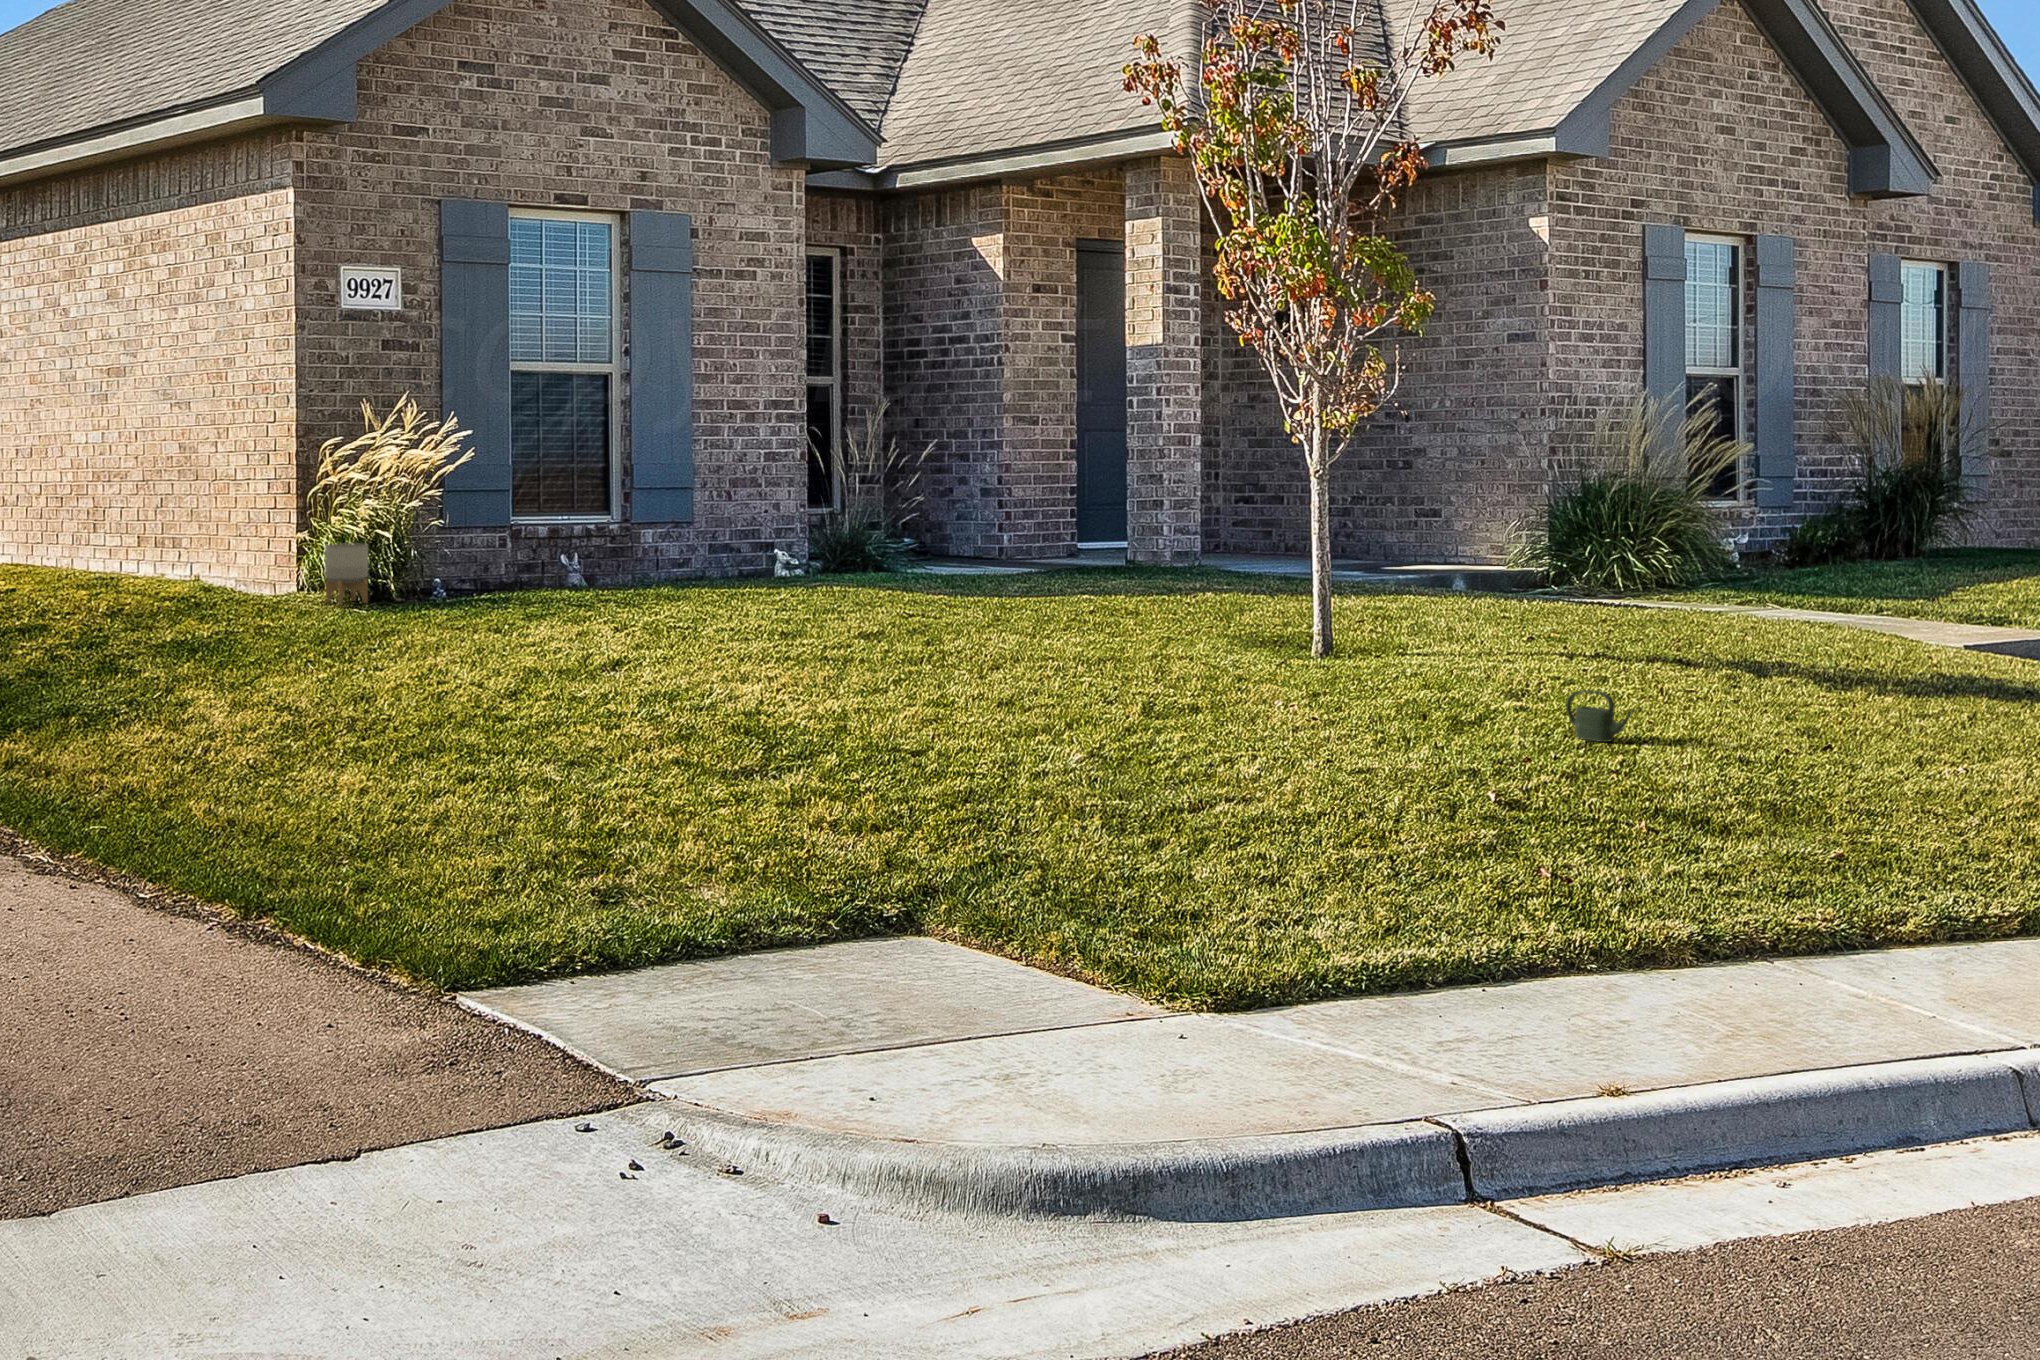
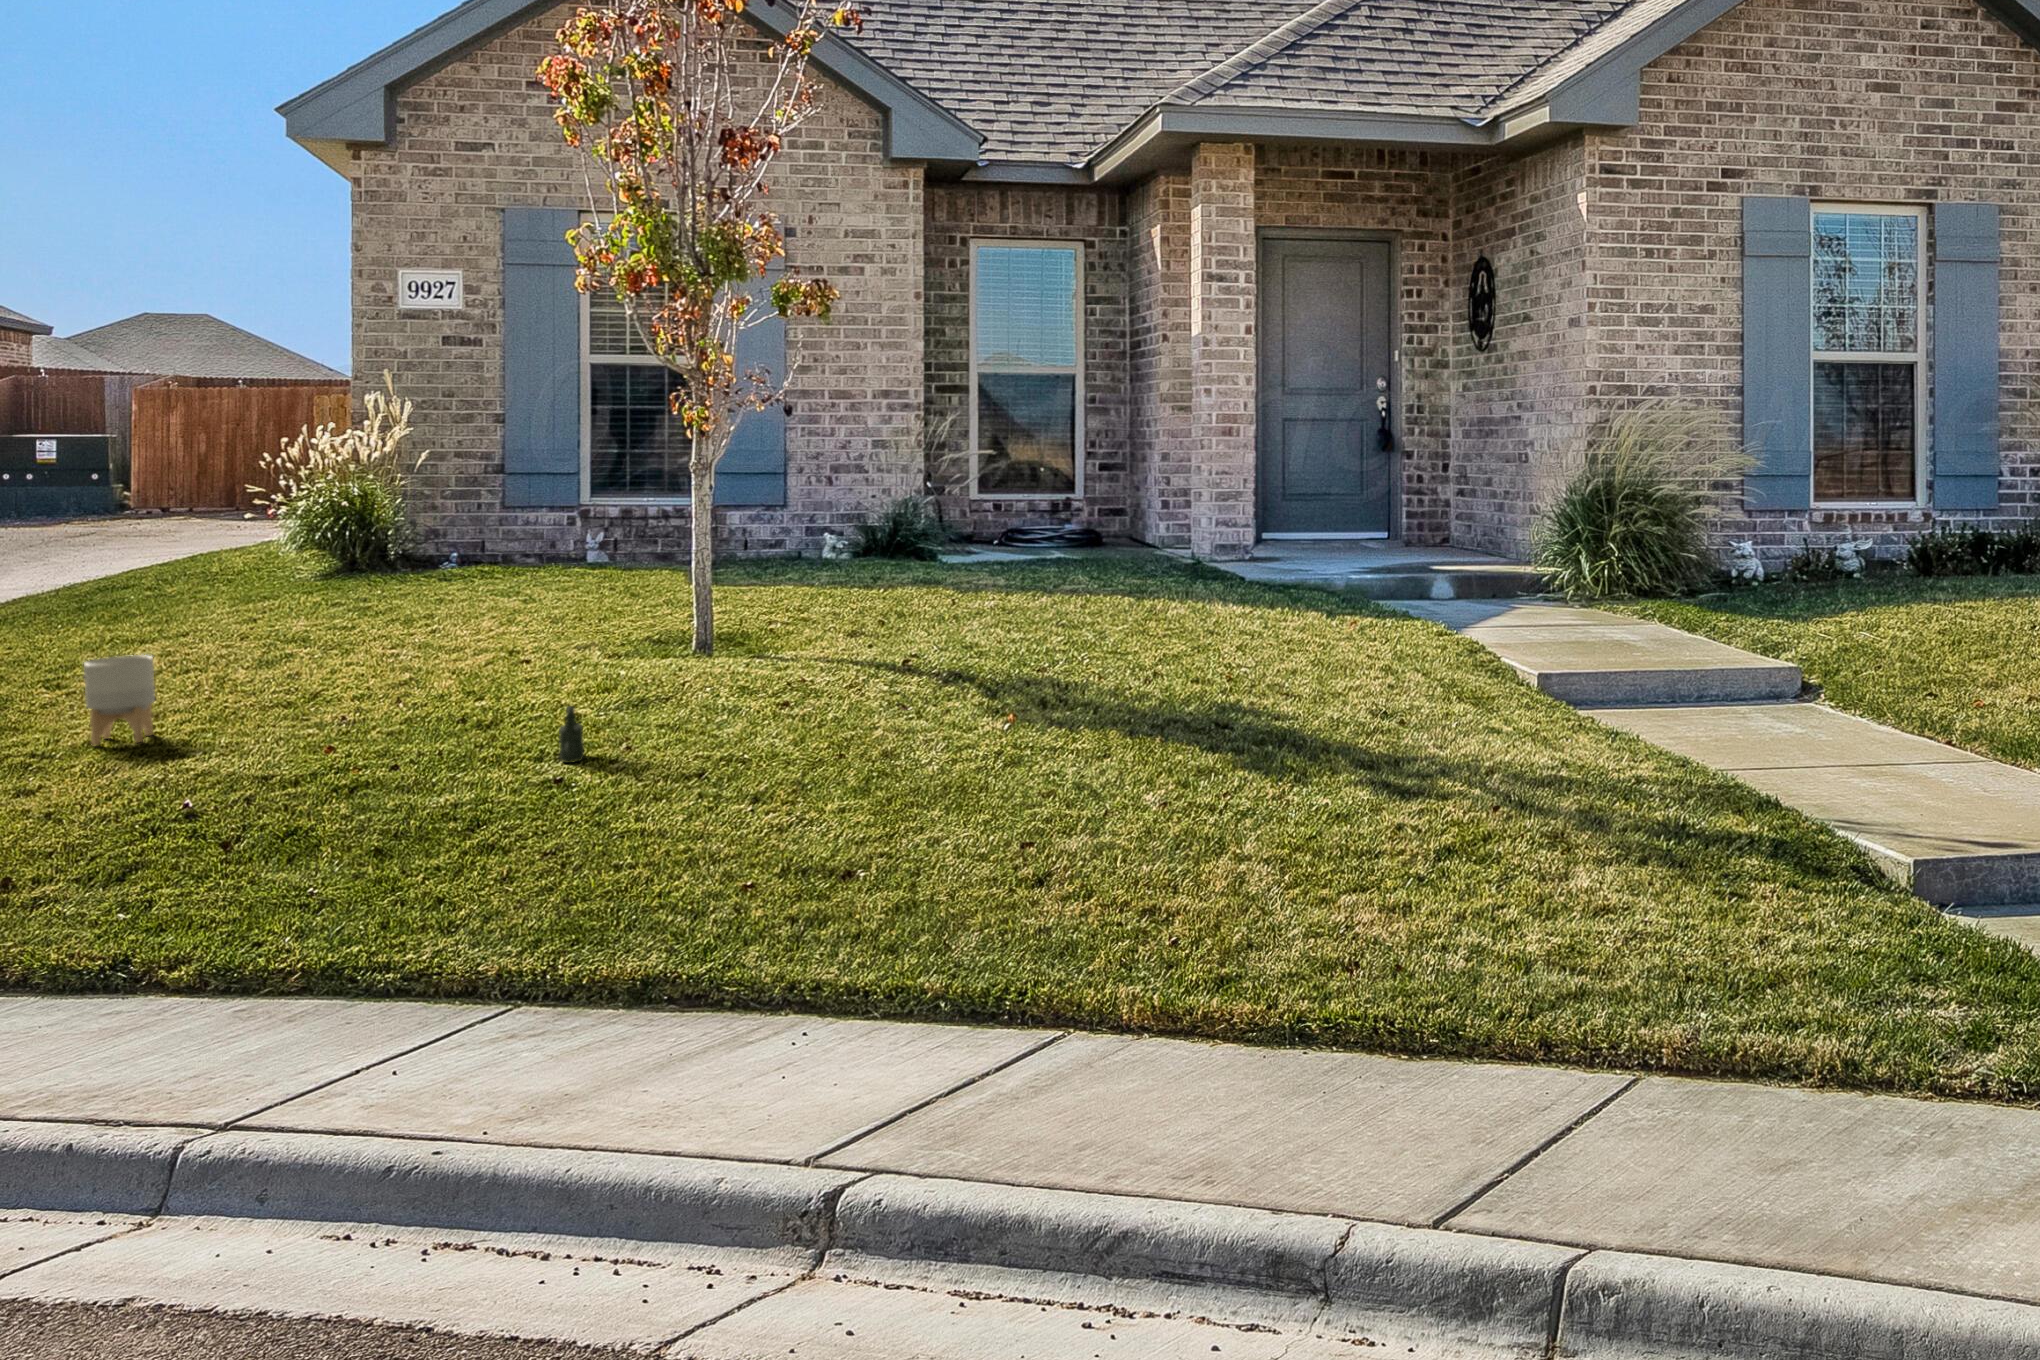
planter: present [325,543,368,605] -> present [84,655,155,746]

